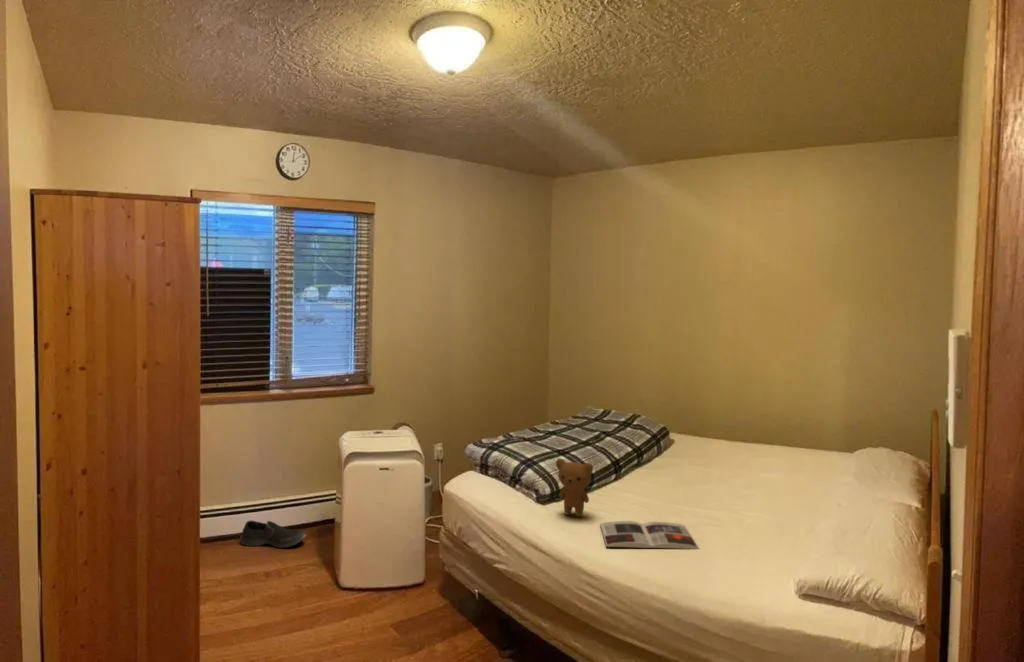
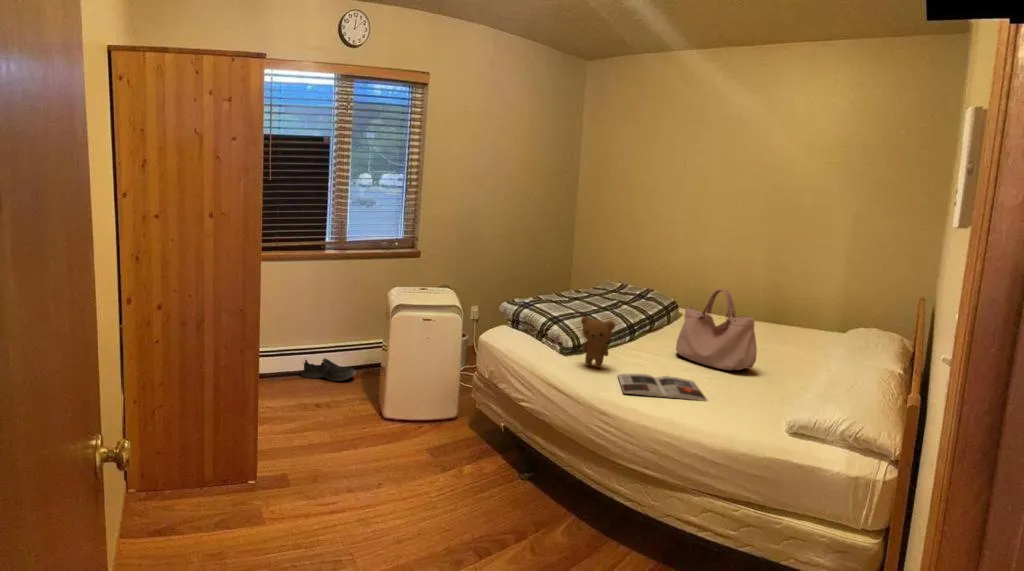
handbag: none [665,417,751,509] -> present [676,289,757,370]

